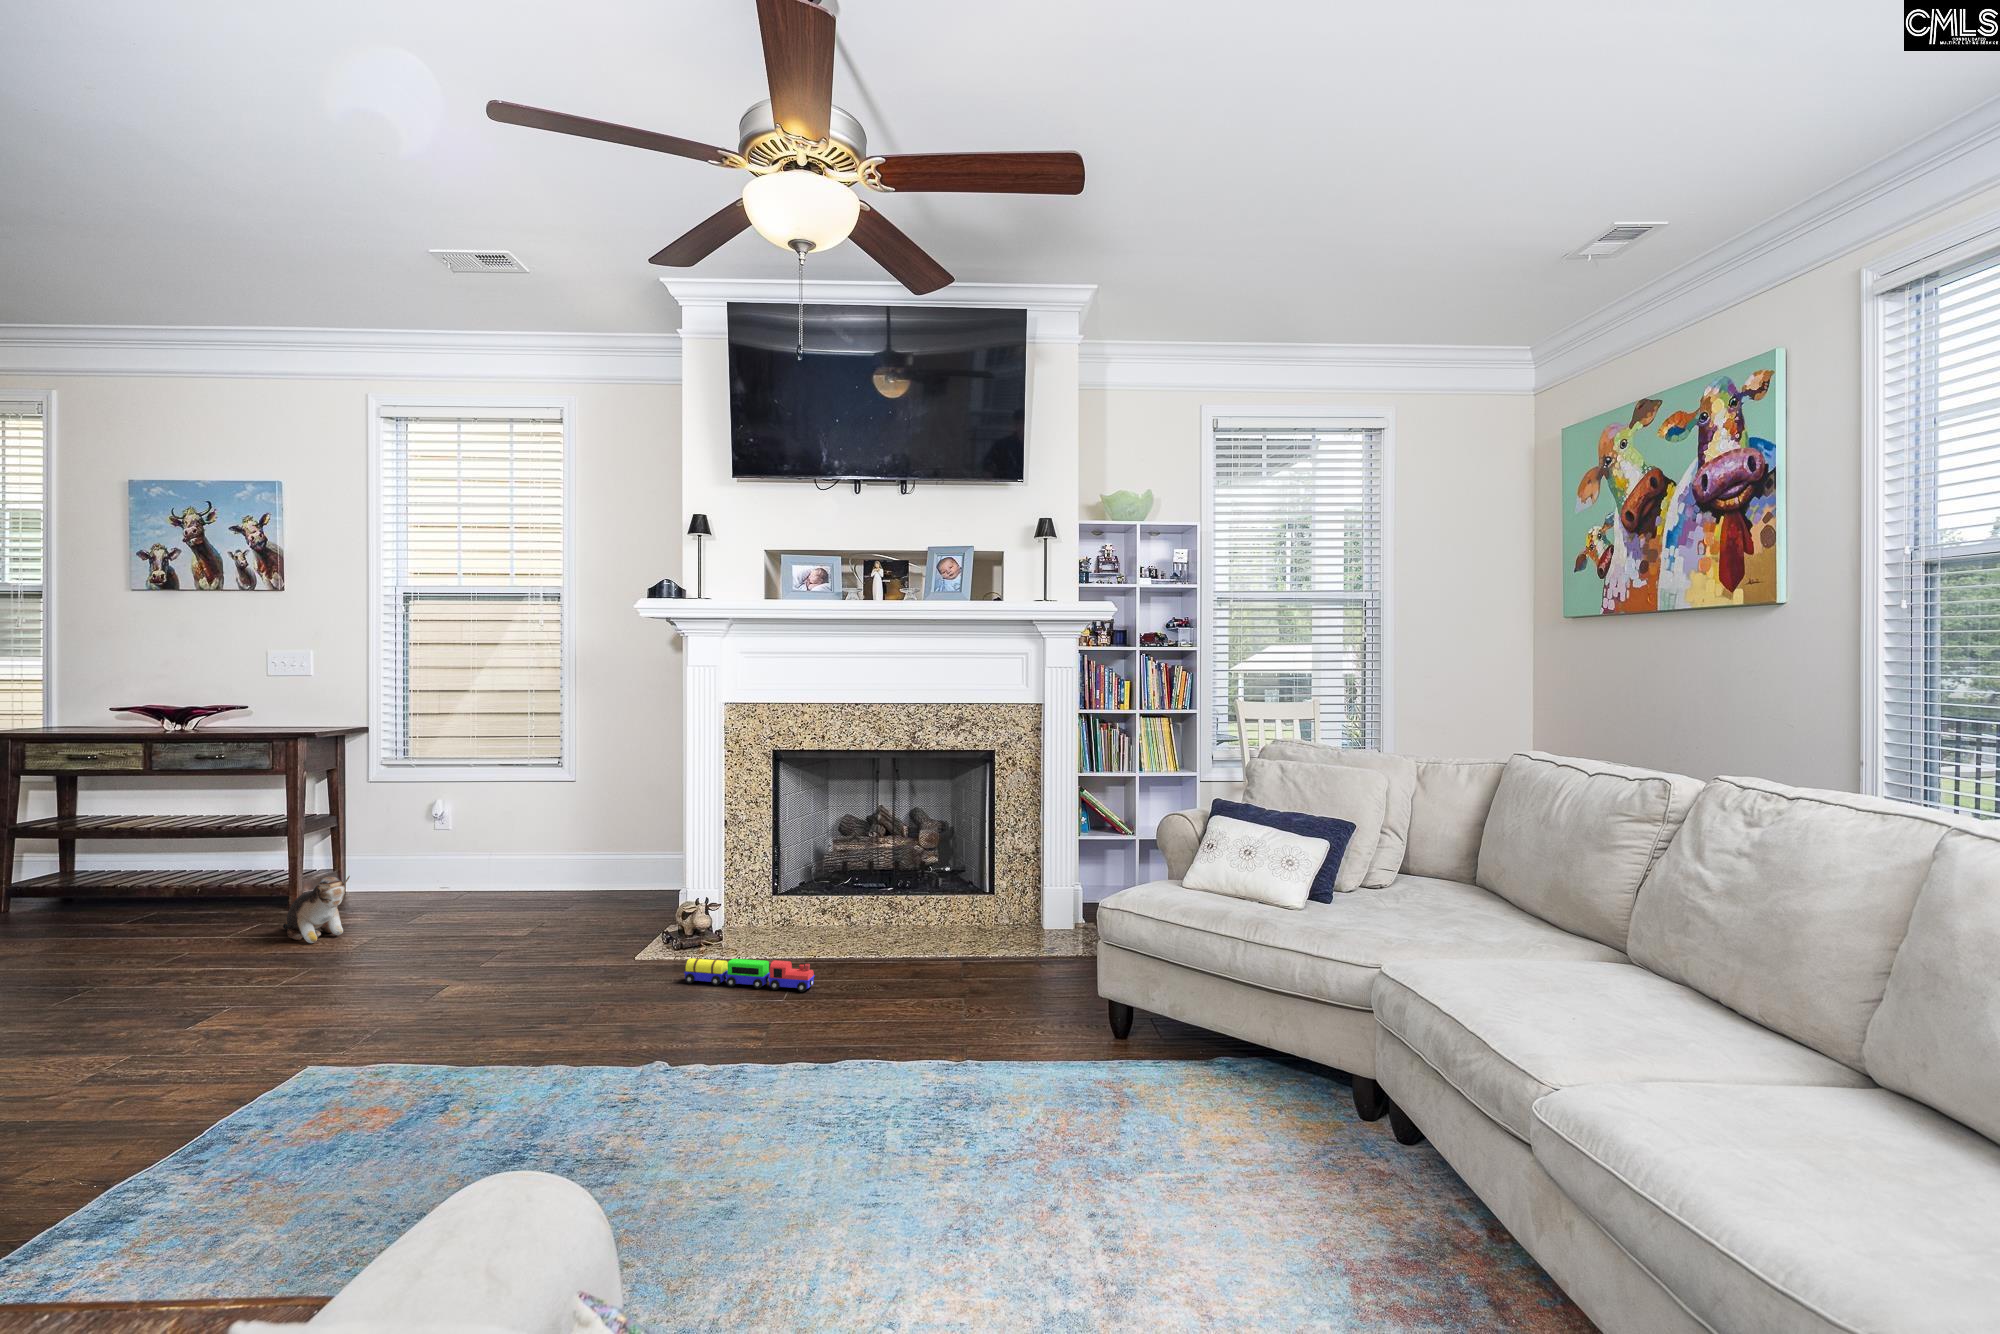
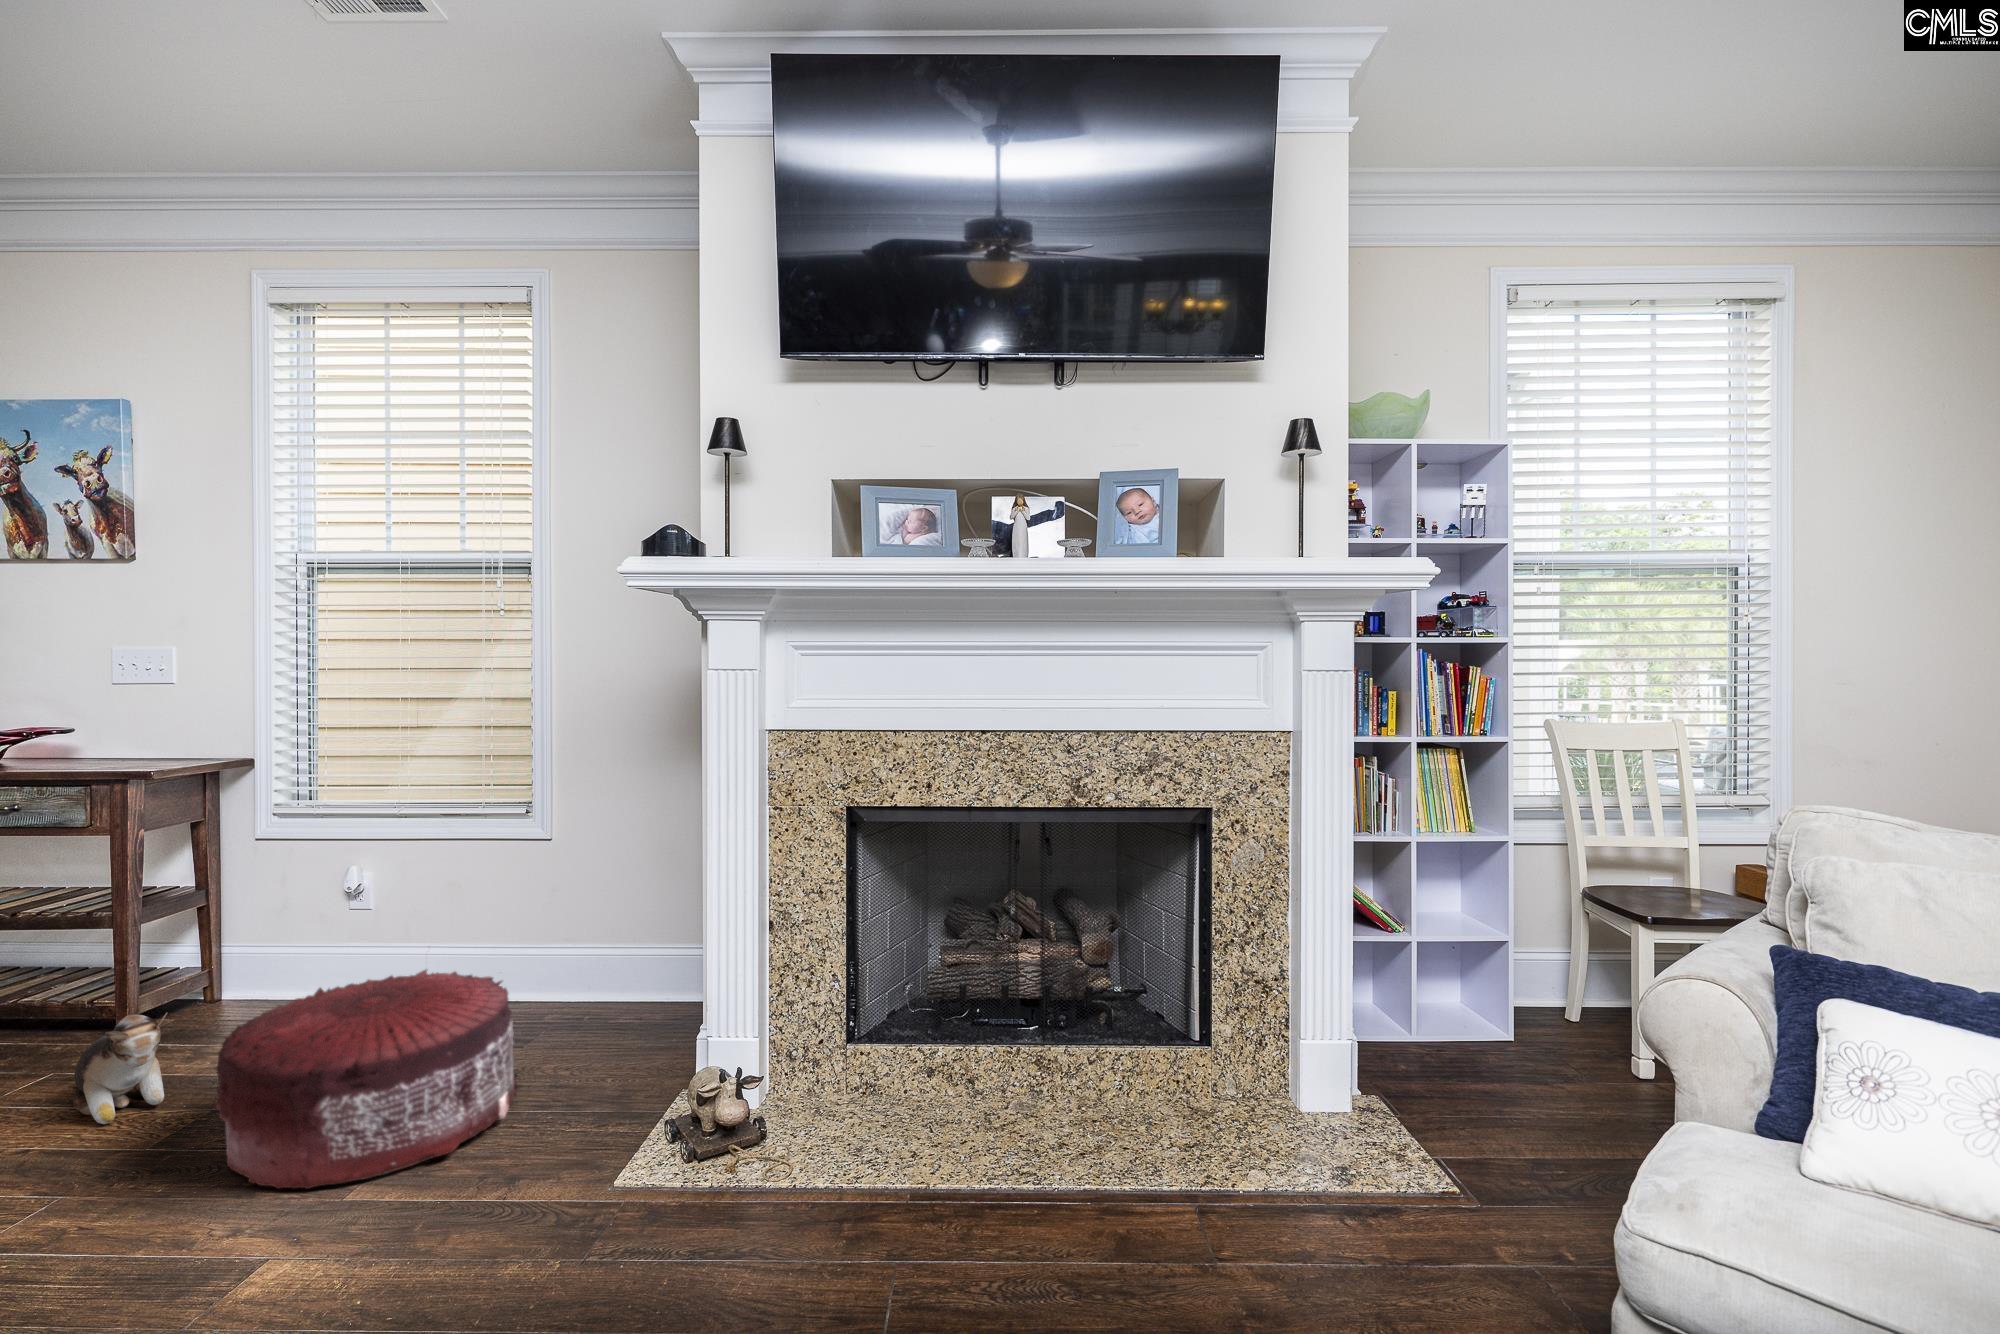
pouf: none [393,854,568,964] -> present [216,970,518,1189]
toy train: present [684,958,815,992] -> none [696,1208,939,1296]

